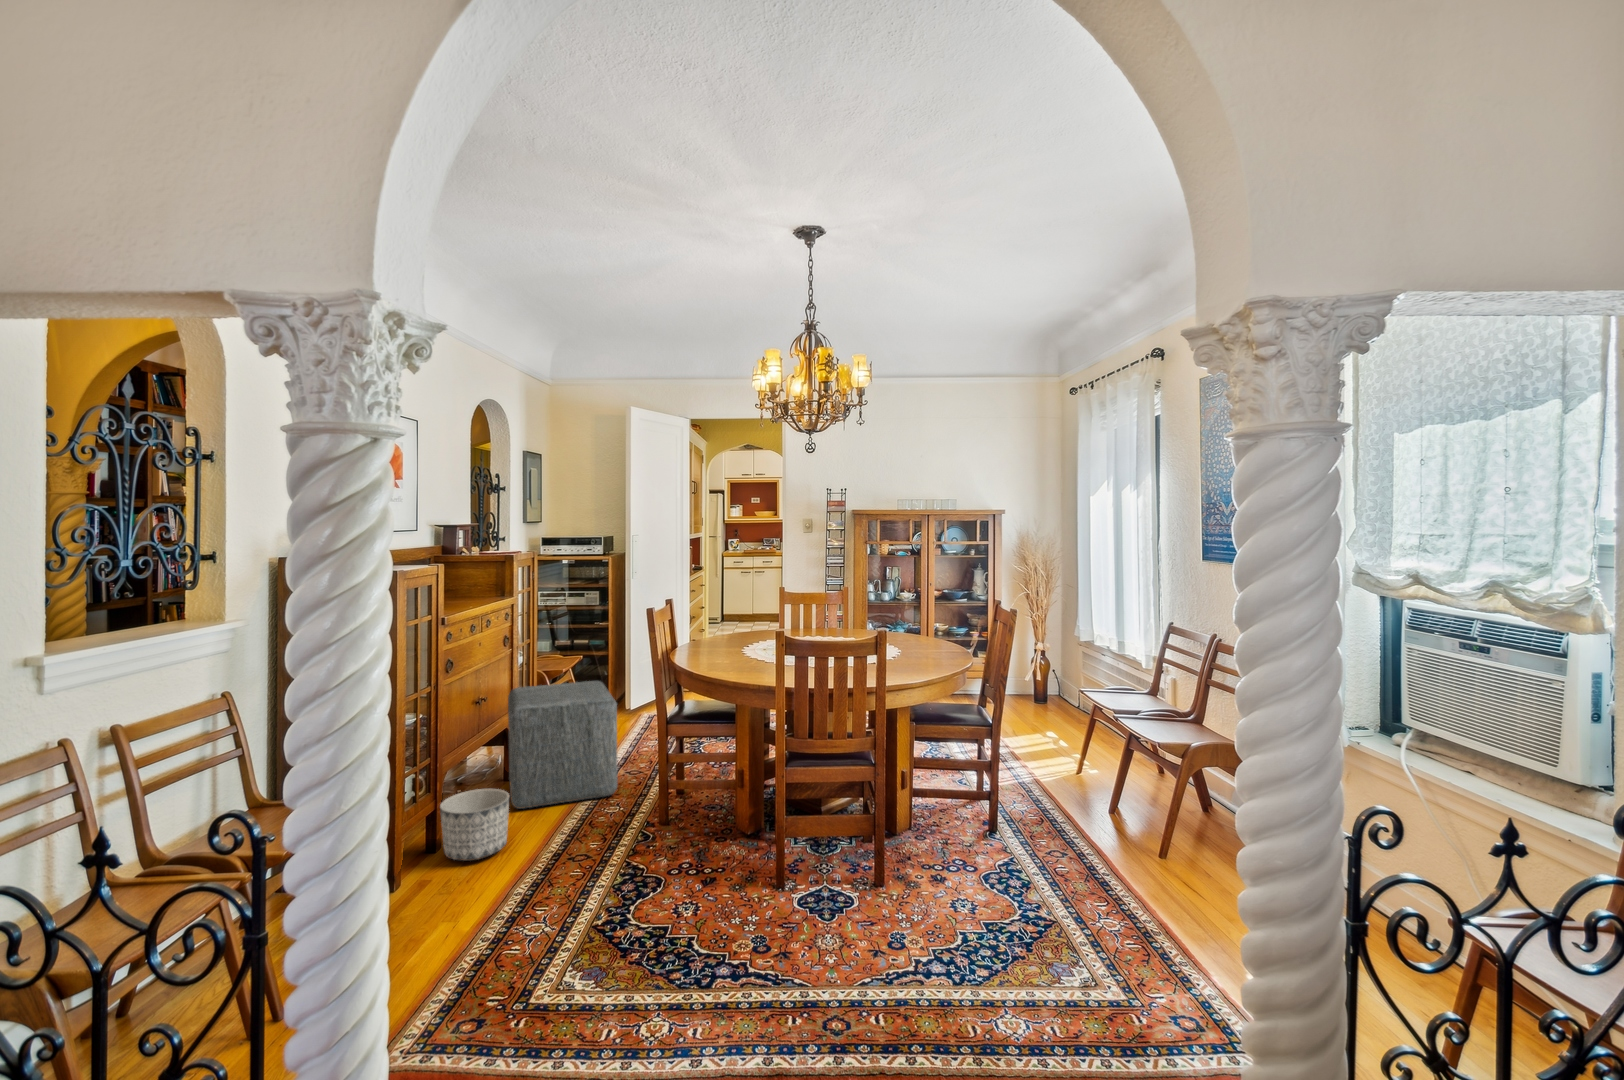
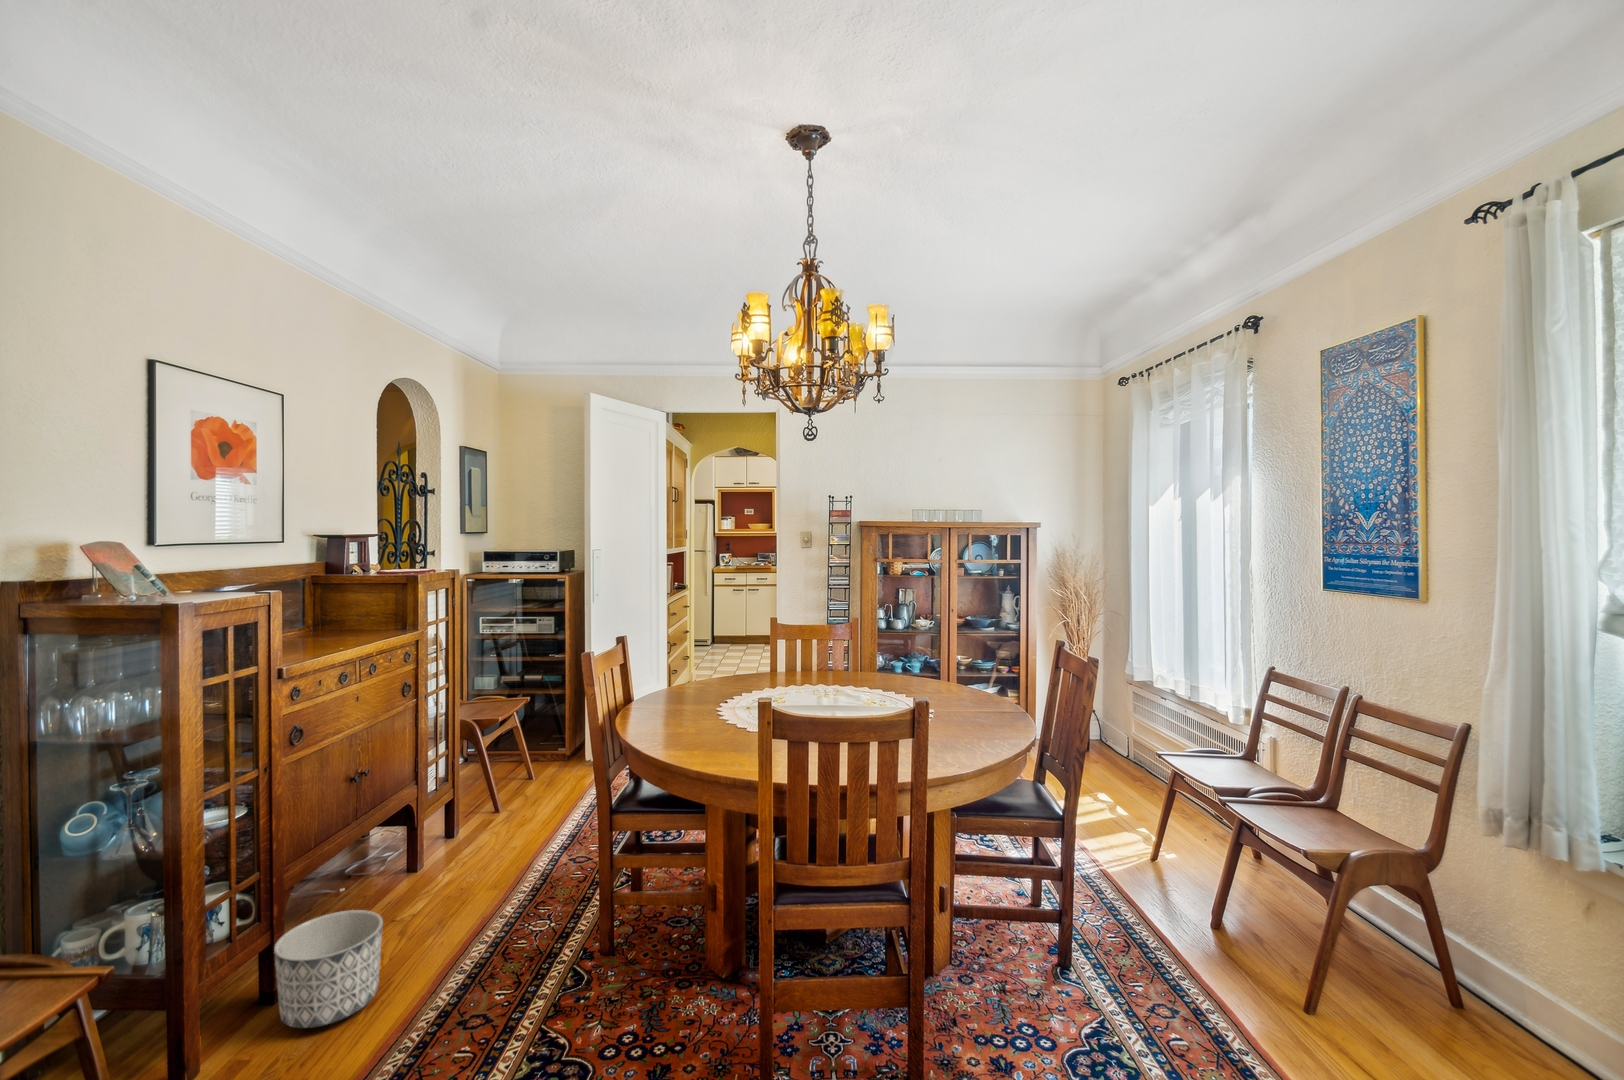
ottoman: present [508,681,618,809] -> none [402,740,552,925]

